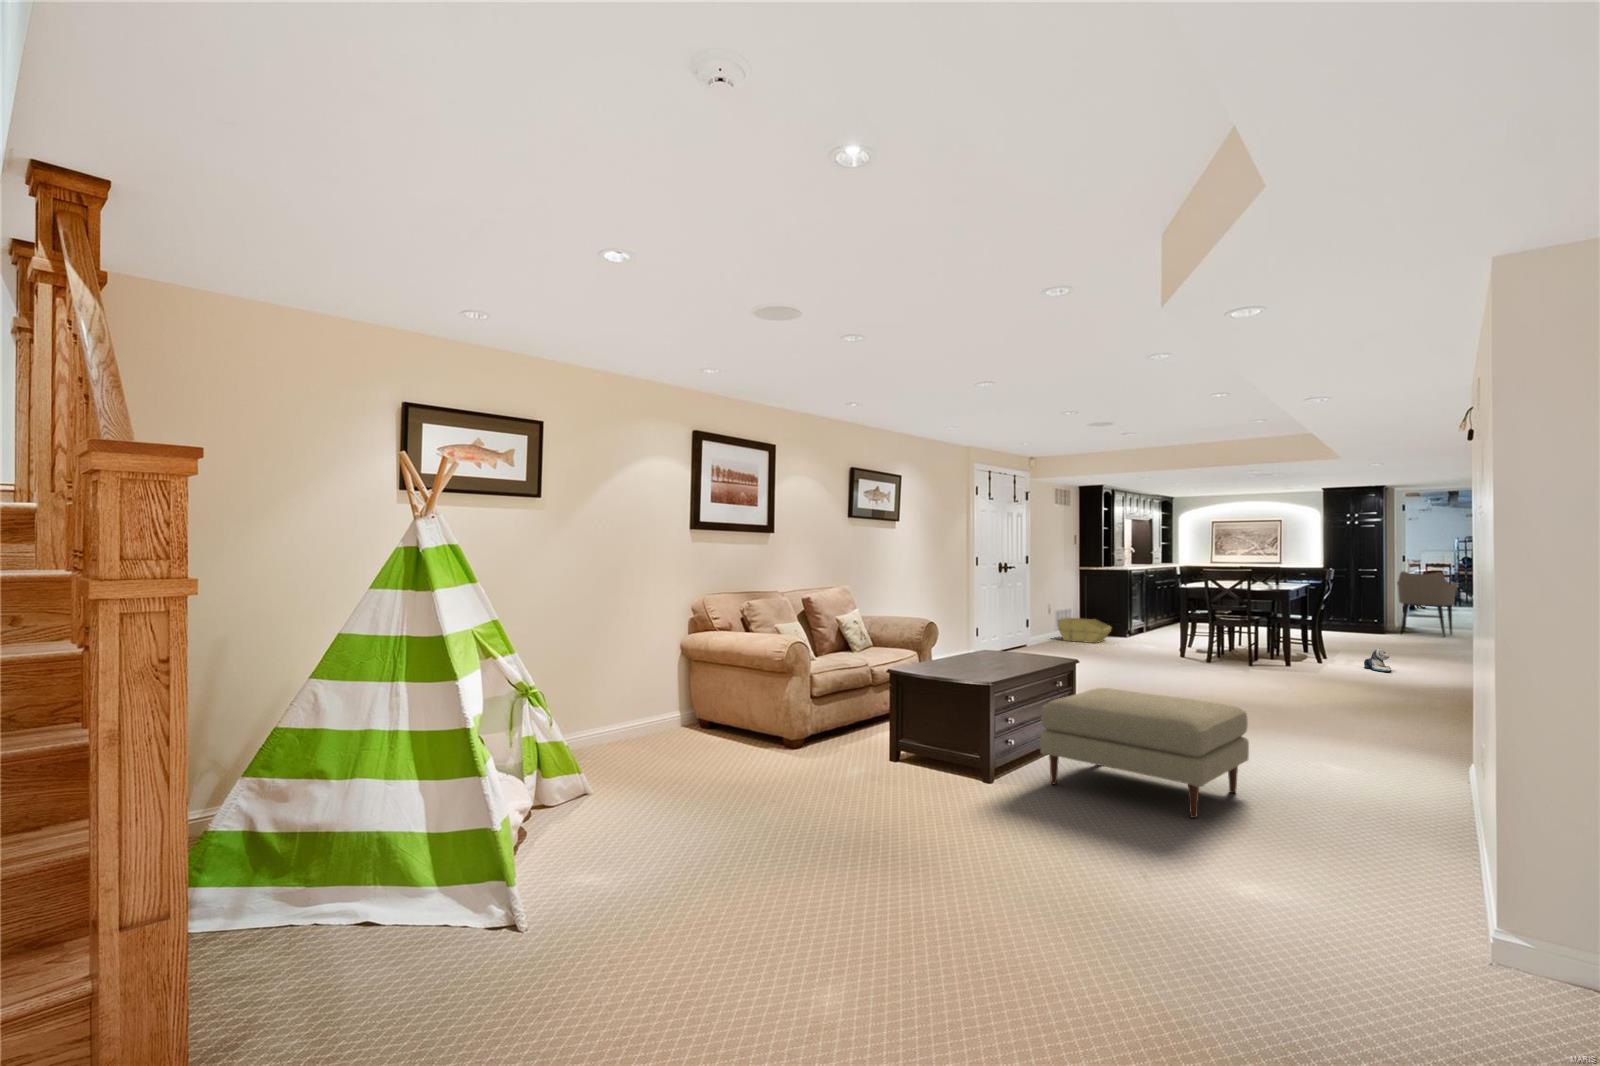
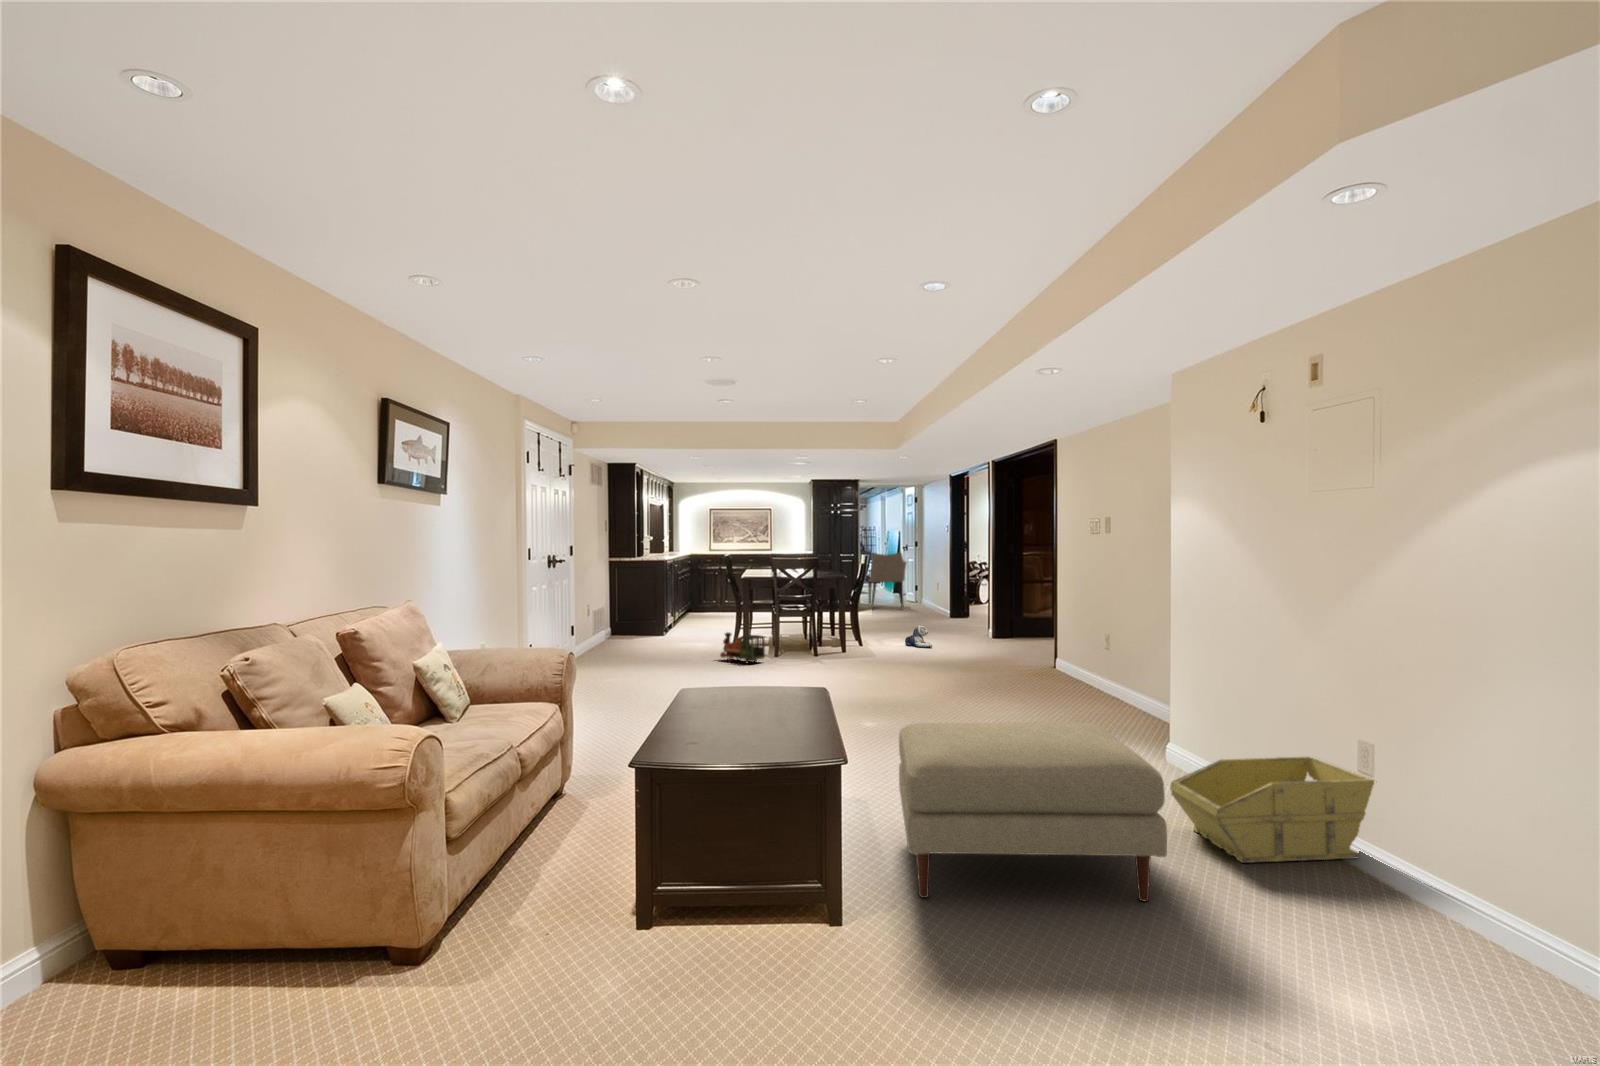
storage bin: present [1058,618,1111,643] -> present [1170,756,1374,863]
toy train: none [1147,634,1186,663] -> present [720,632,765,663]

